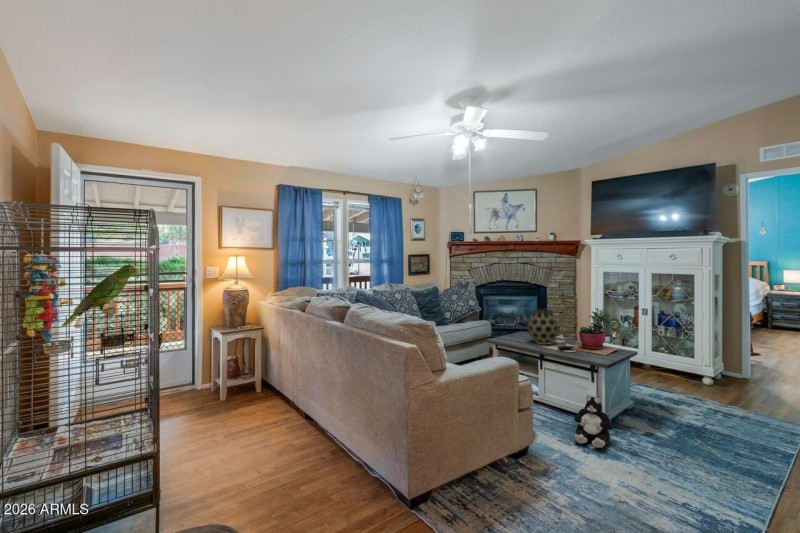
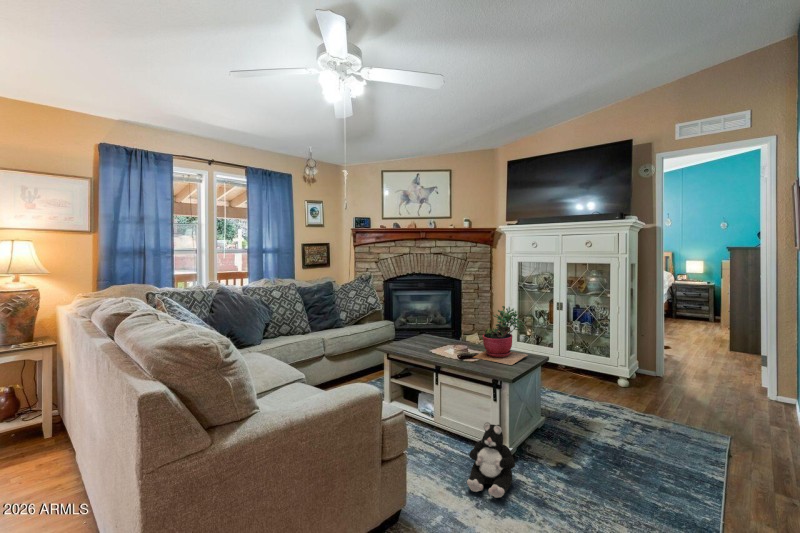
vase: present [528,309,558,345] -> none [424,308,460,353]

